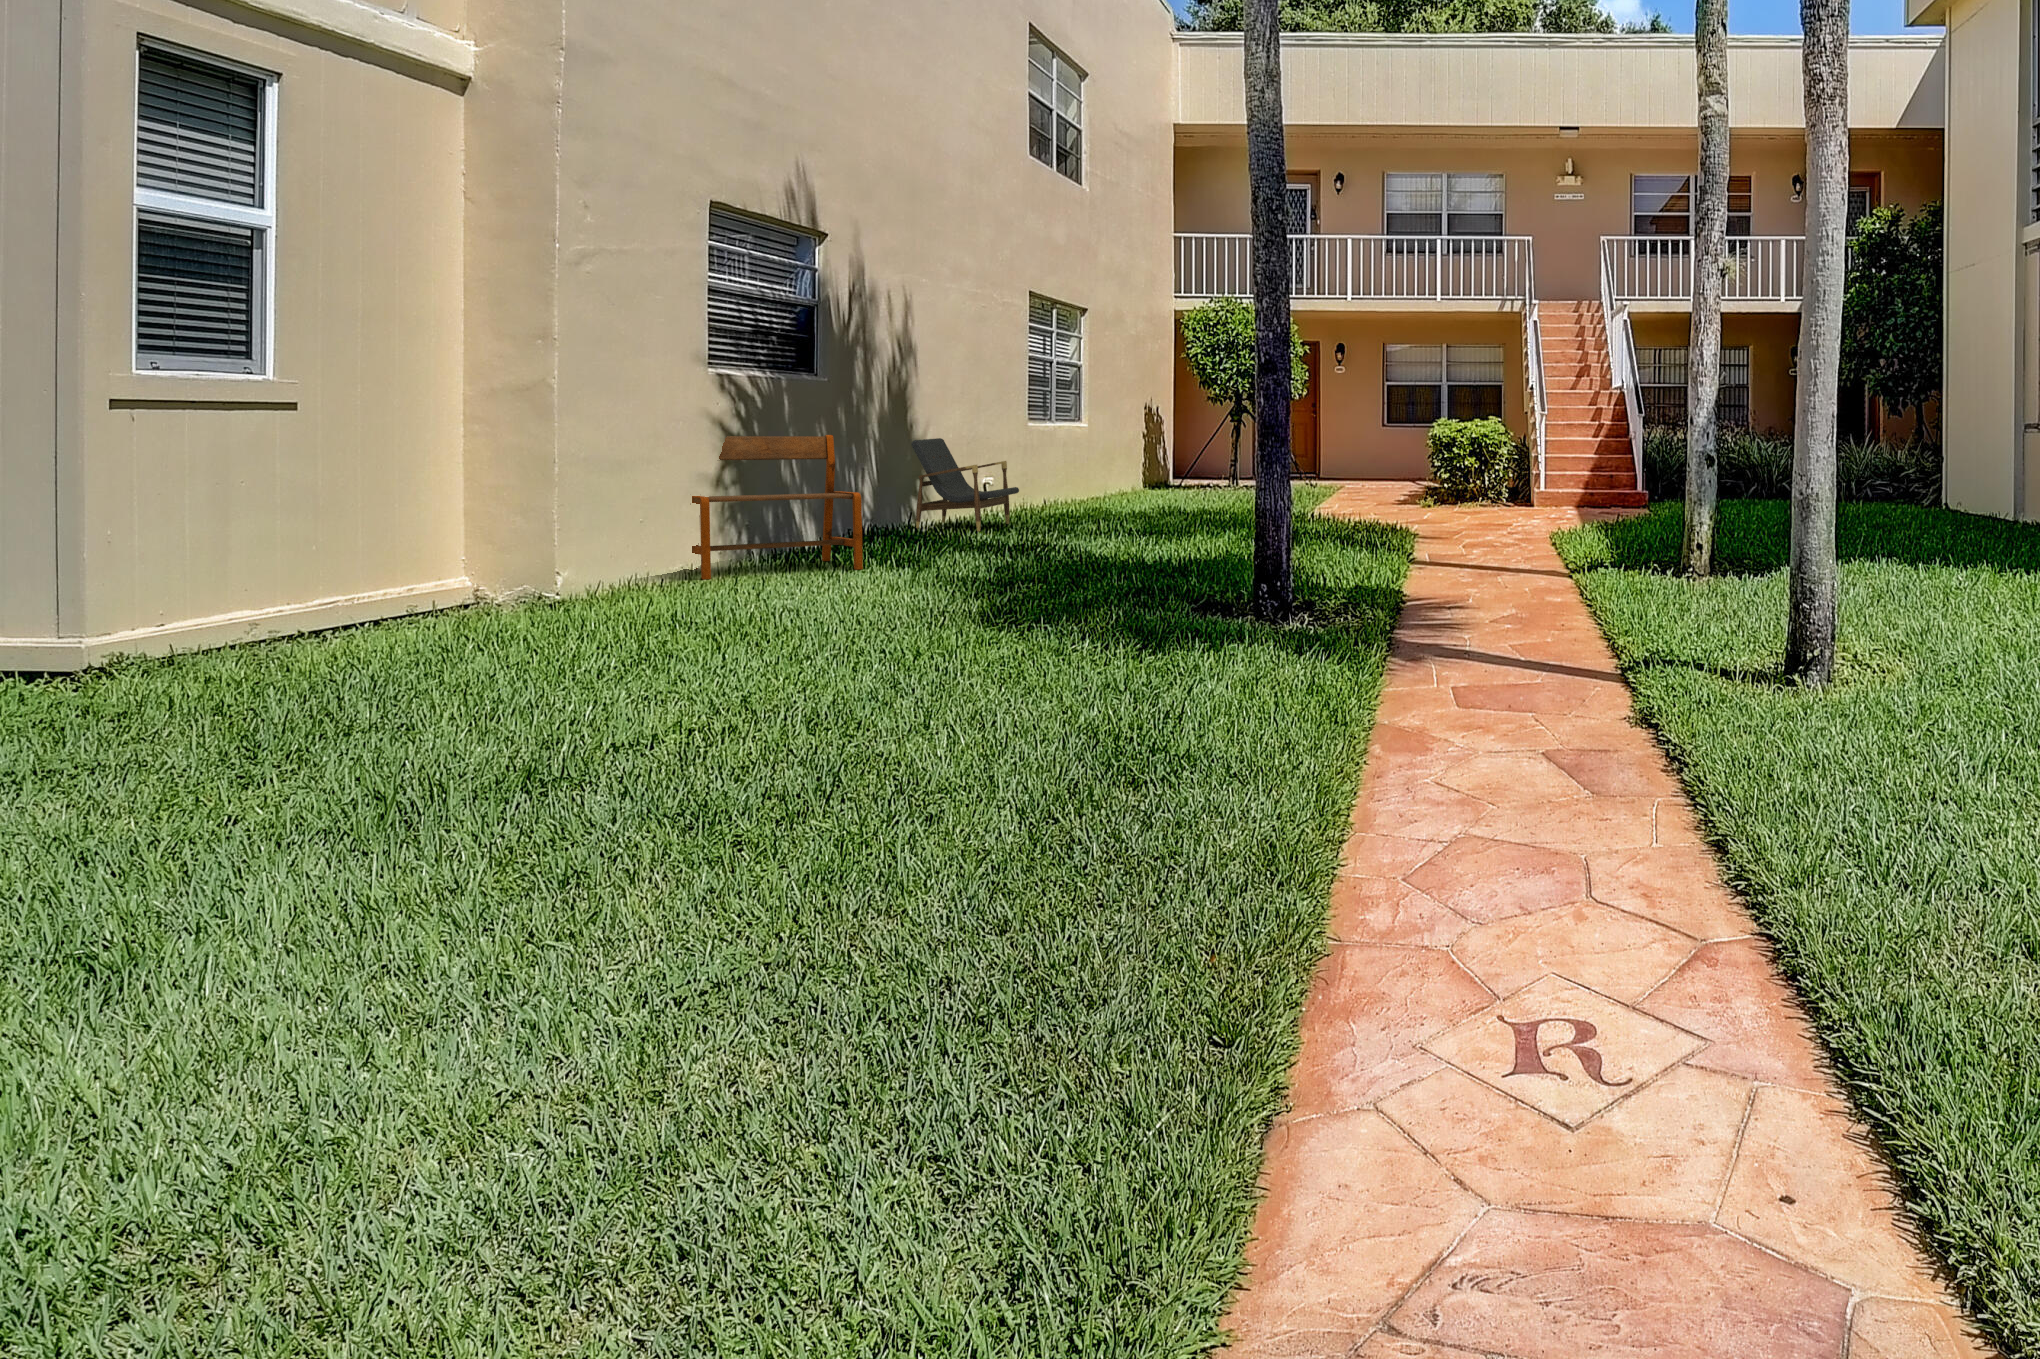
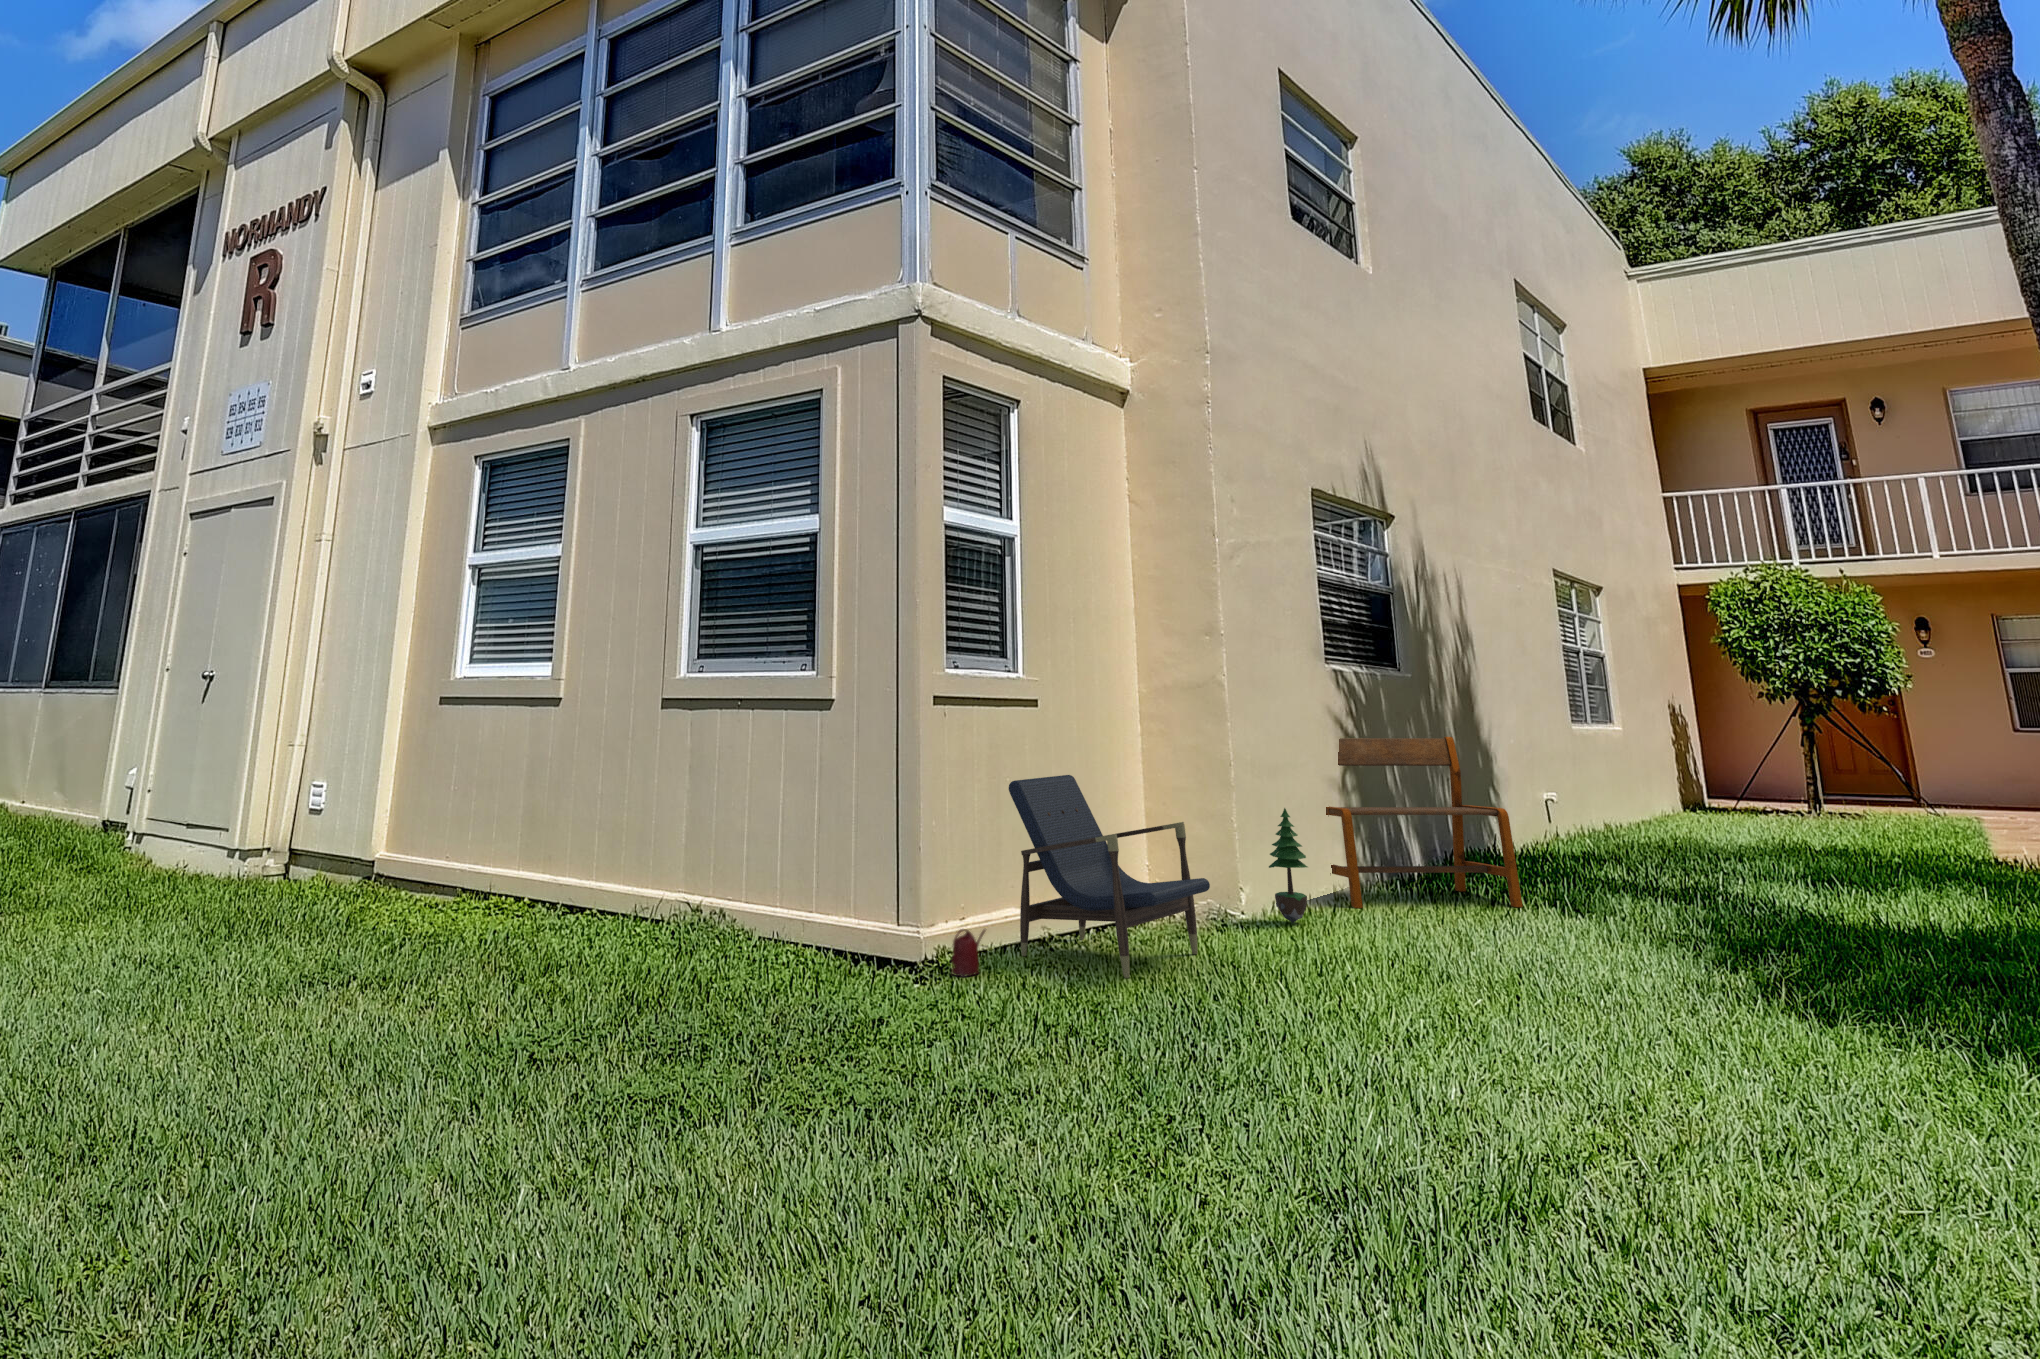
lounge chair: present [911,438,1019,531] -> present [1009,775,1210,978]
potted tree: none [599,497,641,595] -> present [1269,808,1308,923]
watering can: none [138,621,198,667] -> present [951,929,985,977]

